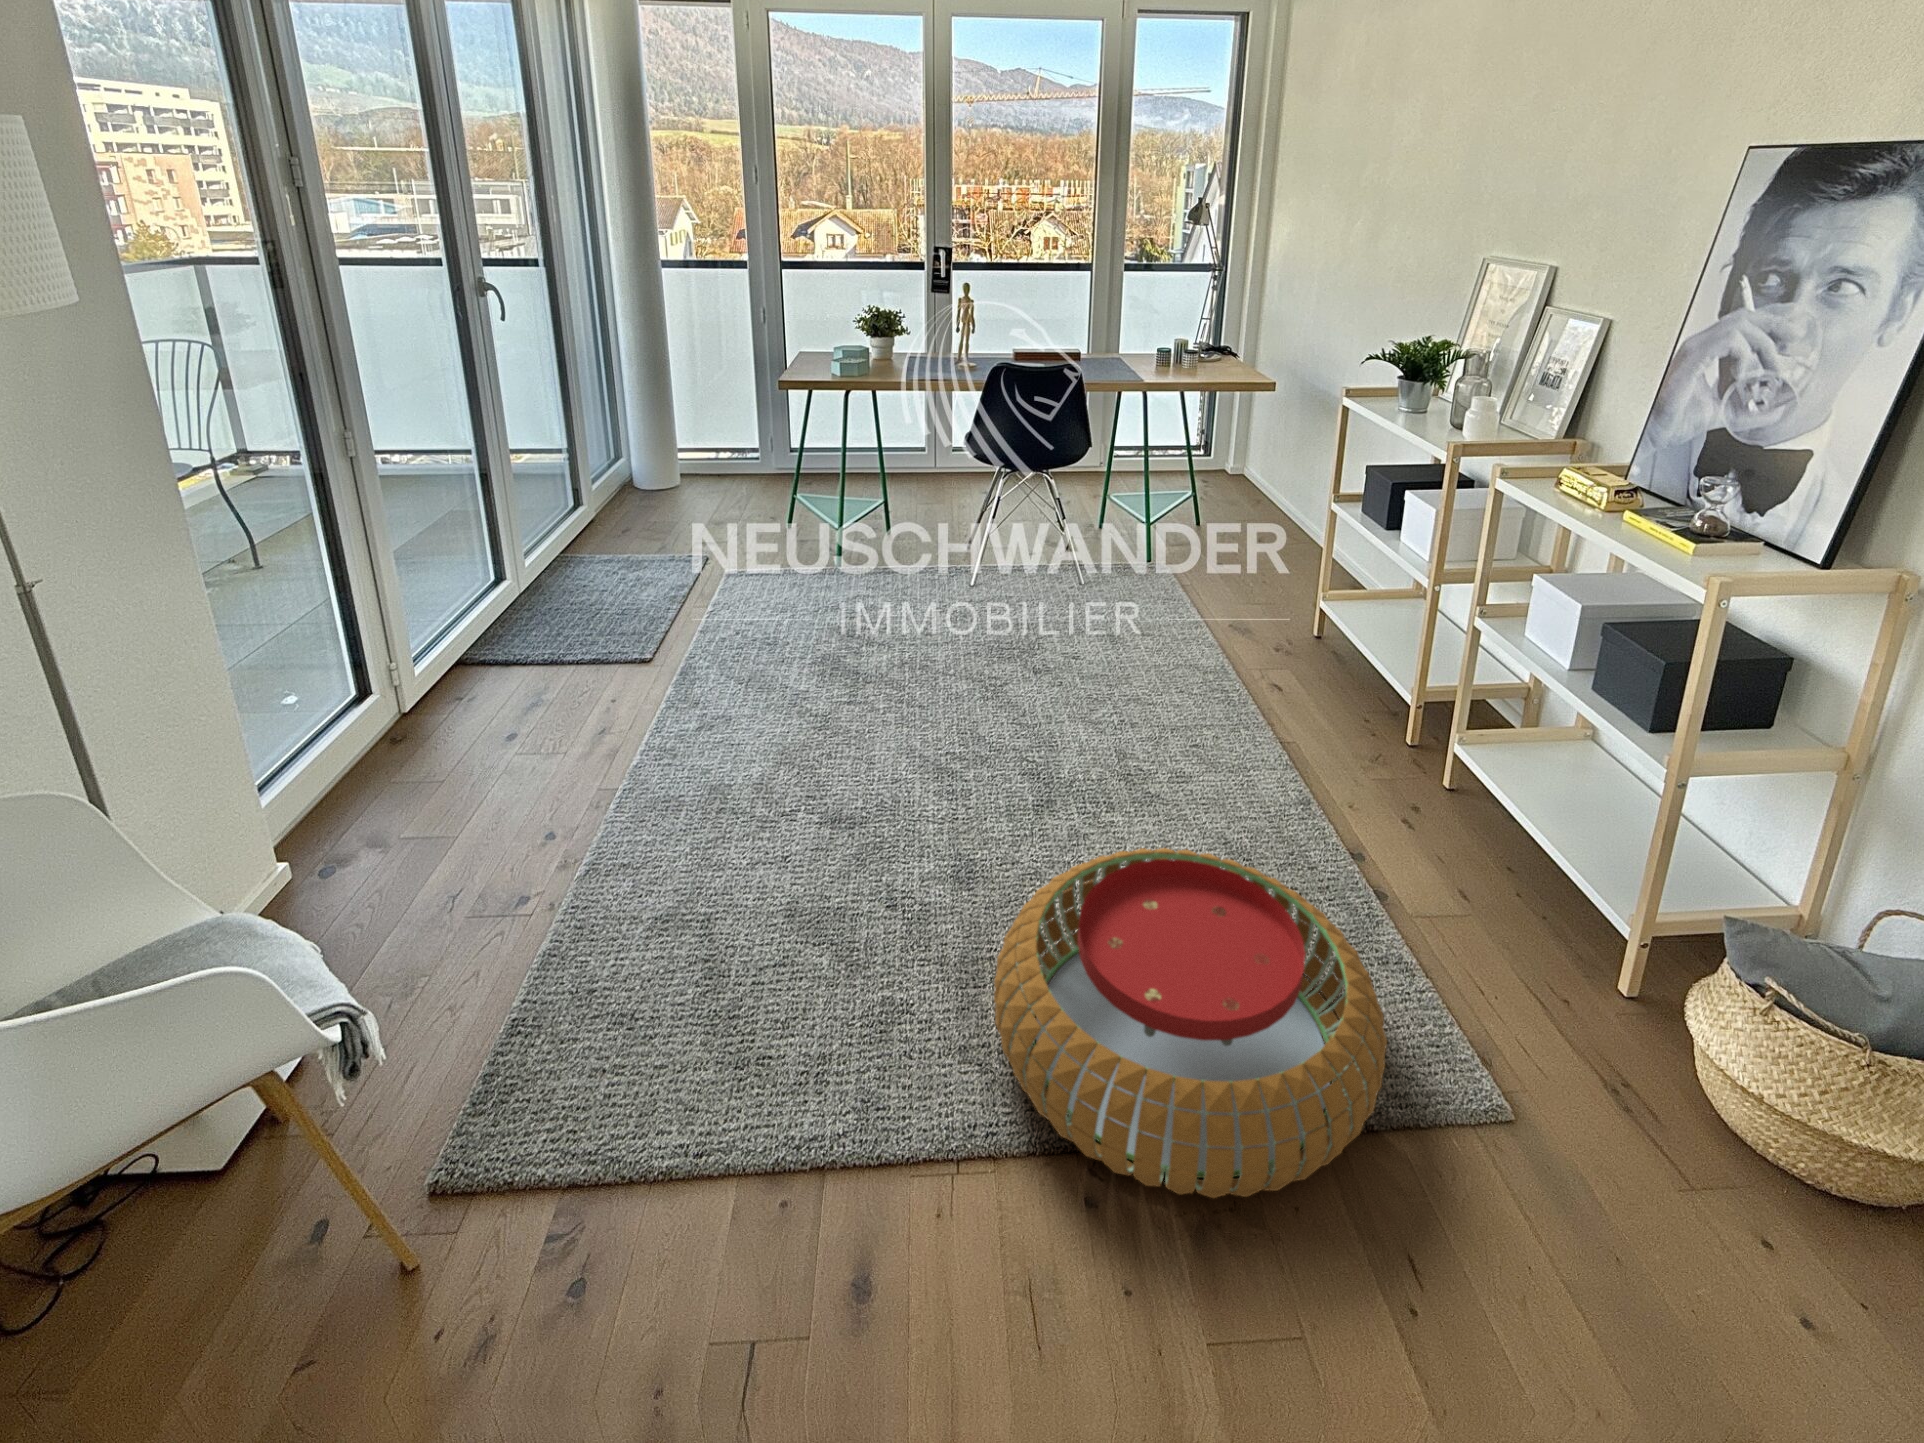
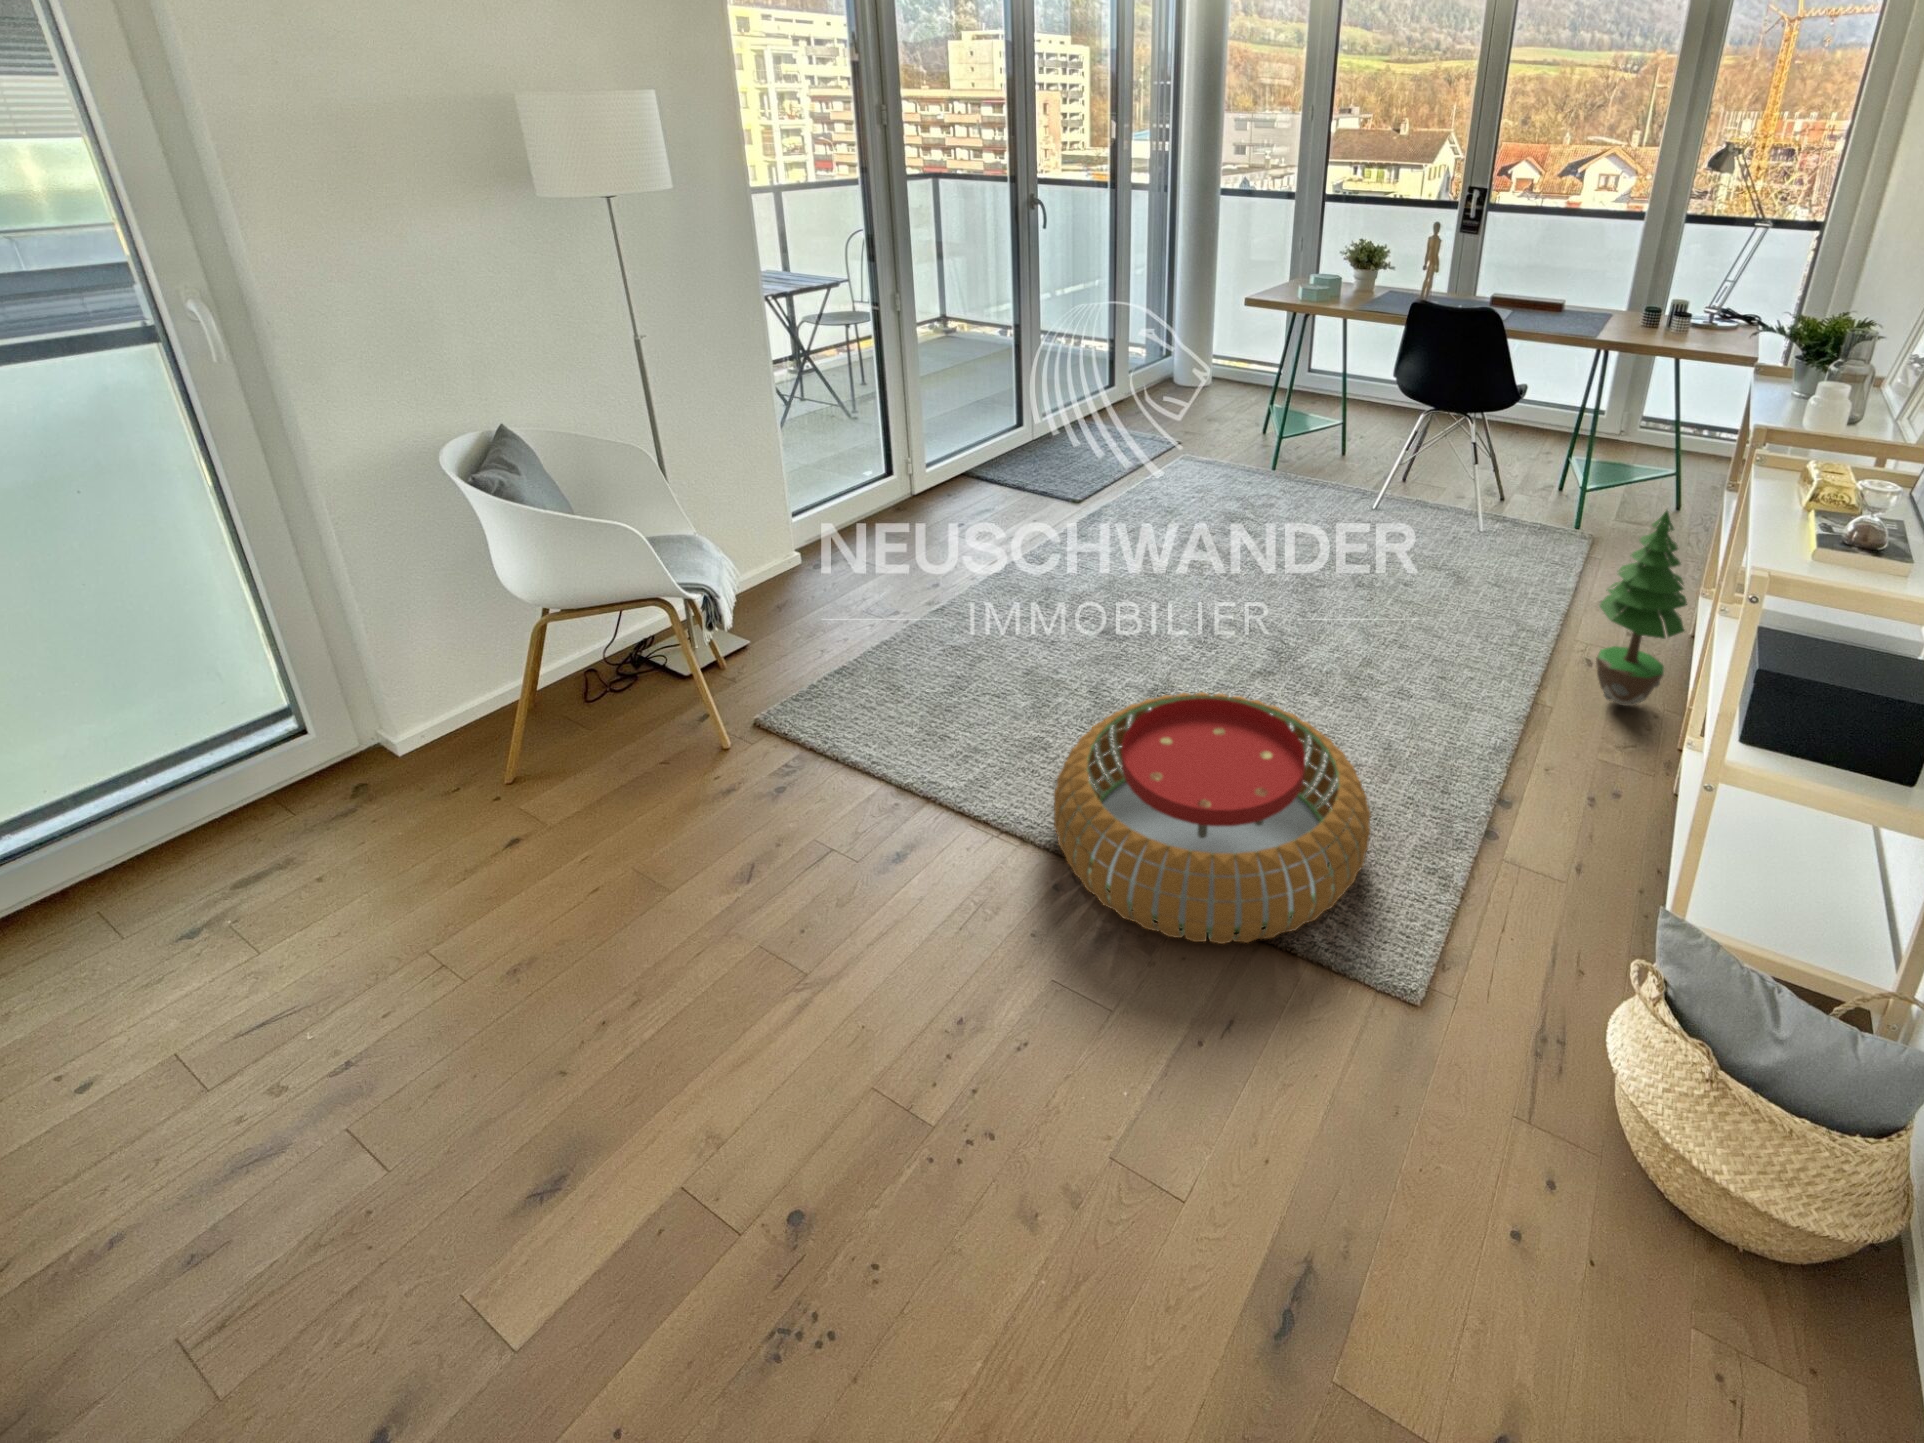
potted tree: none [1309,535,1386,724] -> present [1596,511,1687,706]

